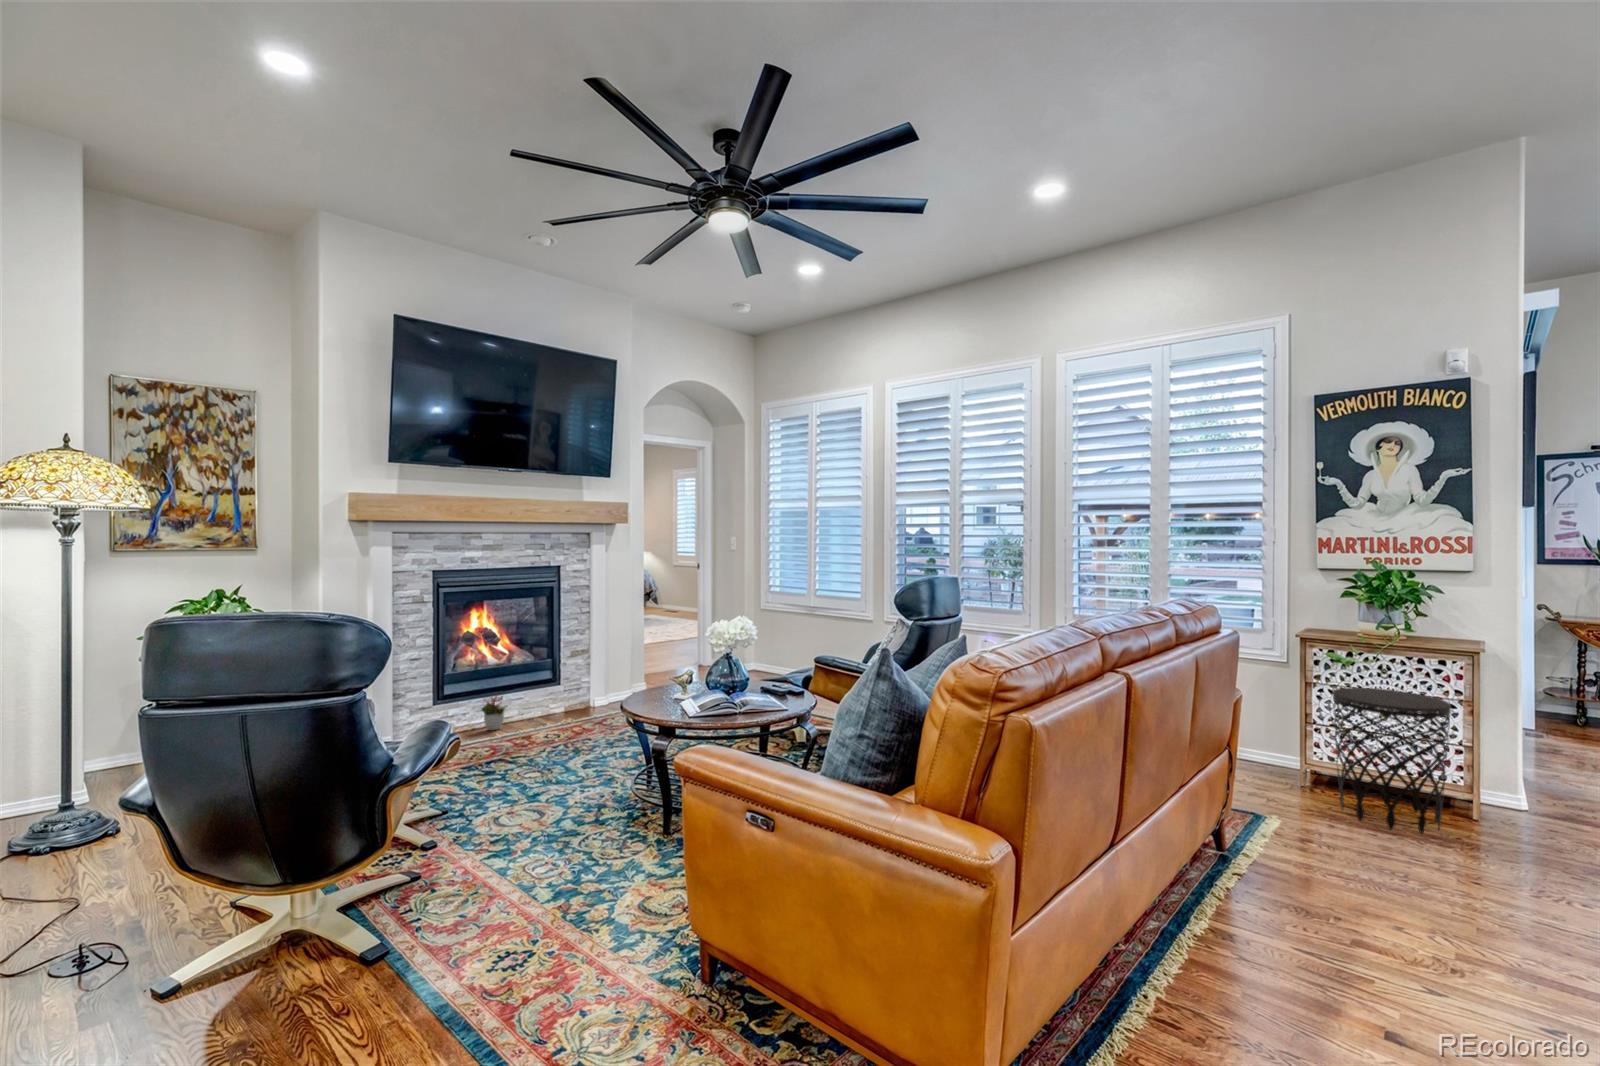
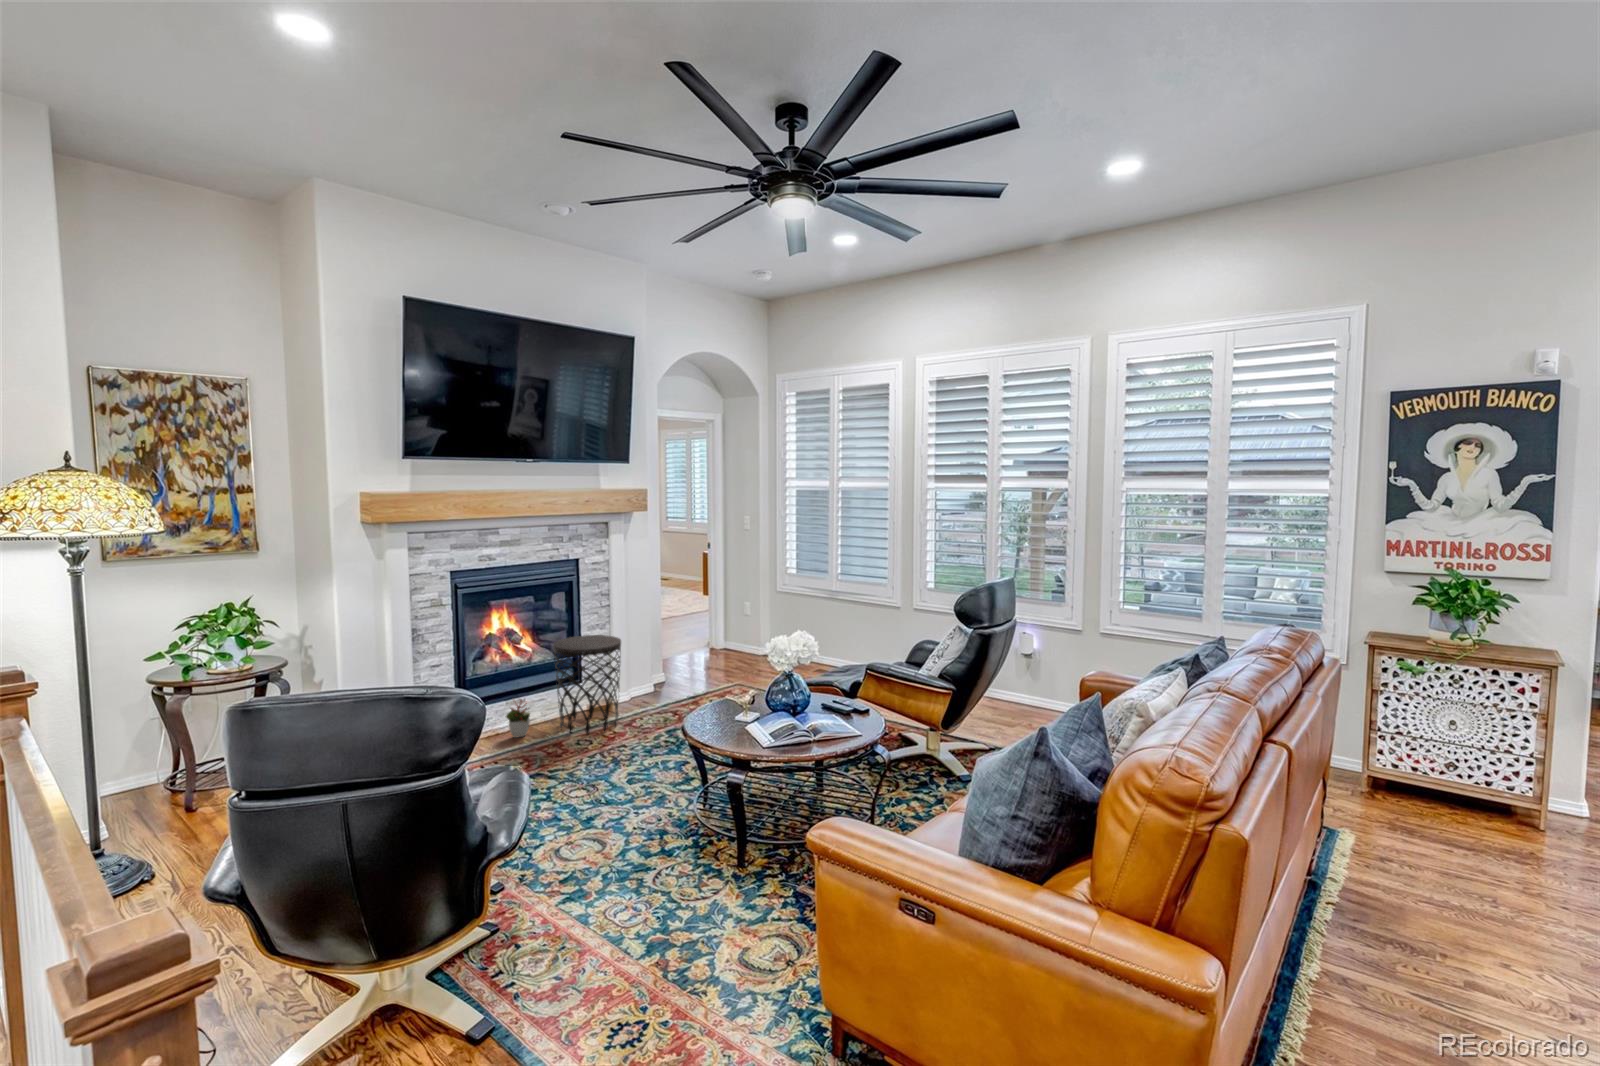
side table: present [1333,688,1451,833] -> present [553,635,621,734]

